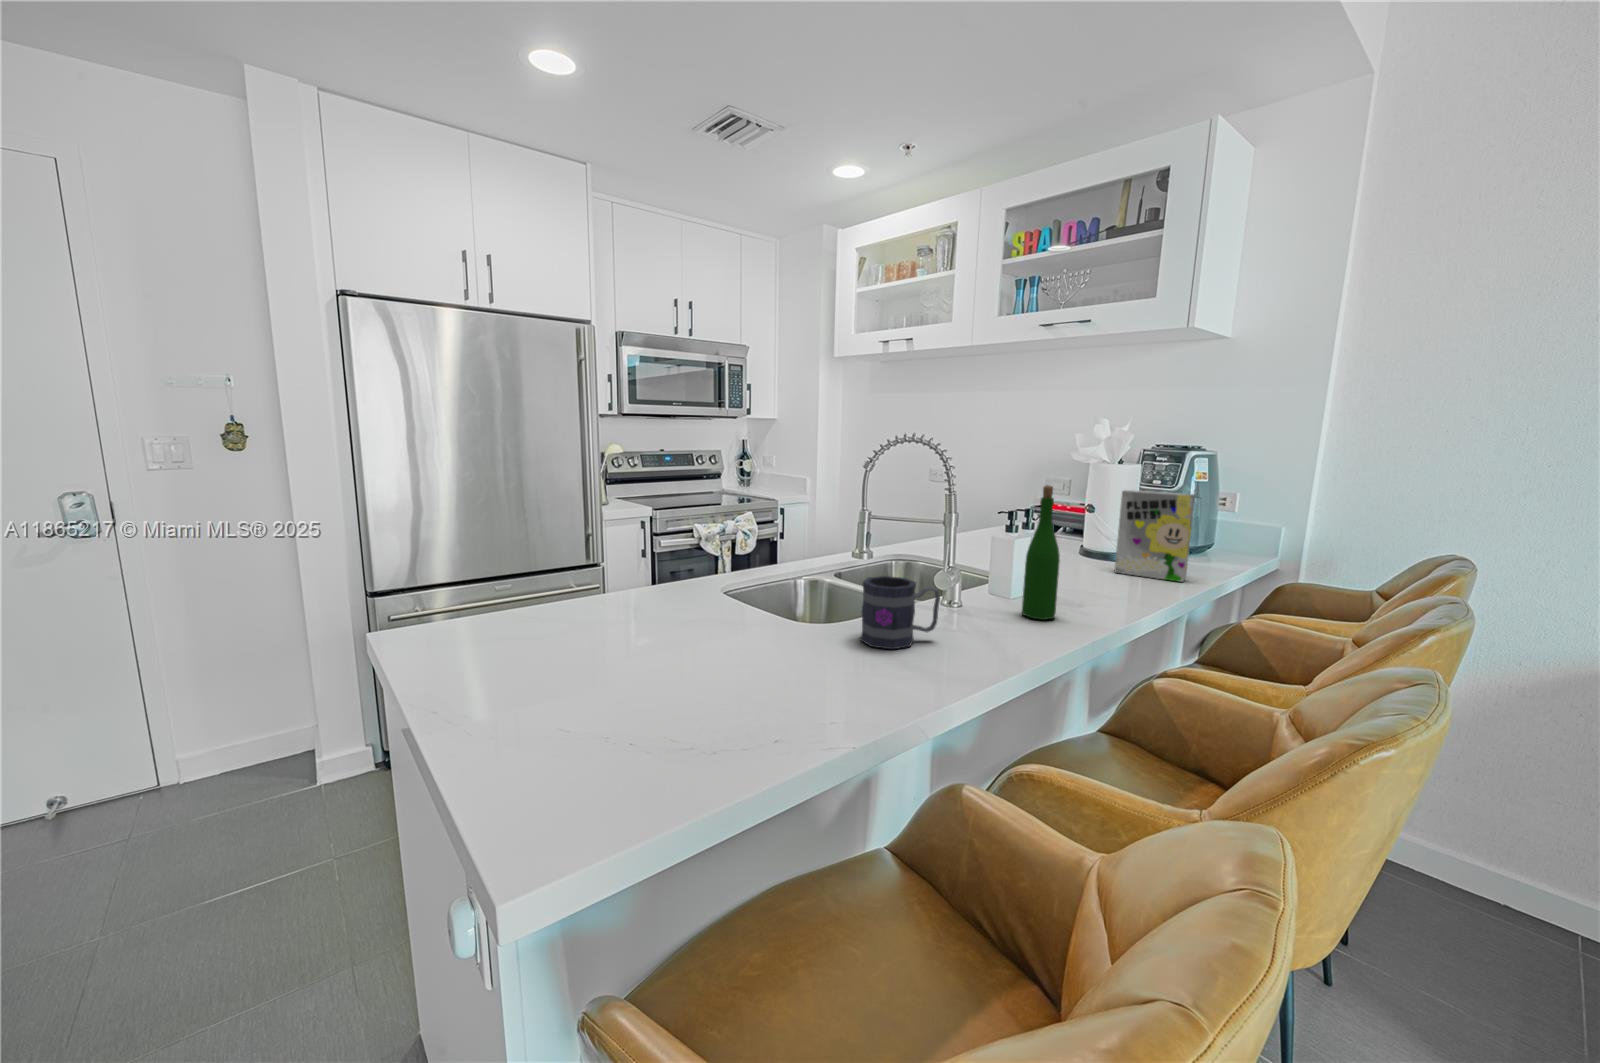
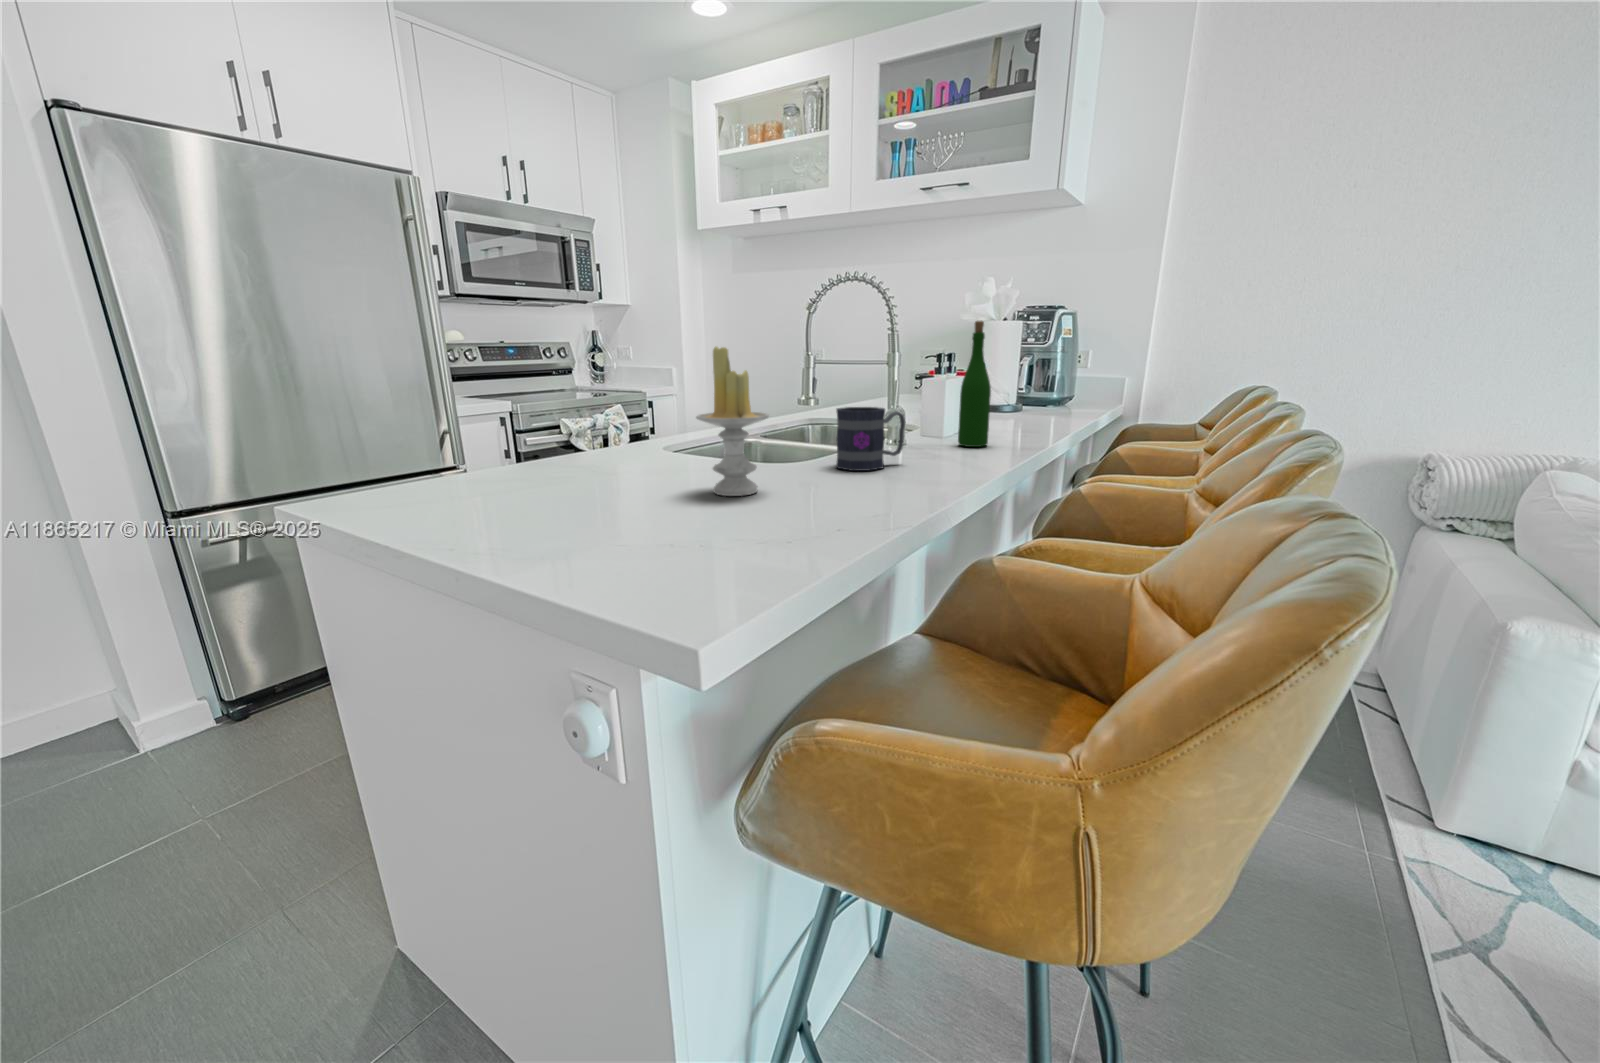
cereal box: present [1114,490,1195,582] -> none [1009,341,1076,421]
candle: none [693,526,768,677] -> present [696,346,769,496]

